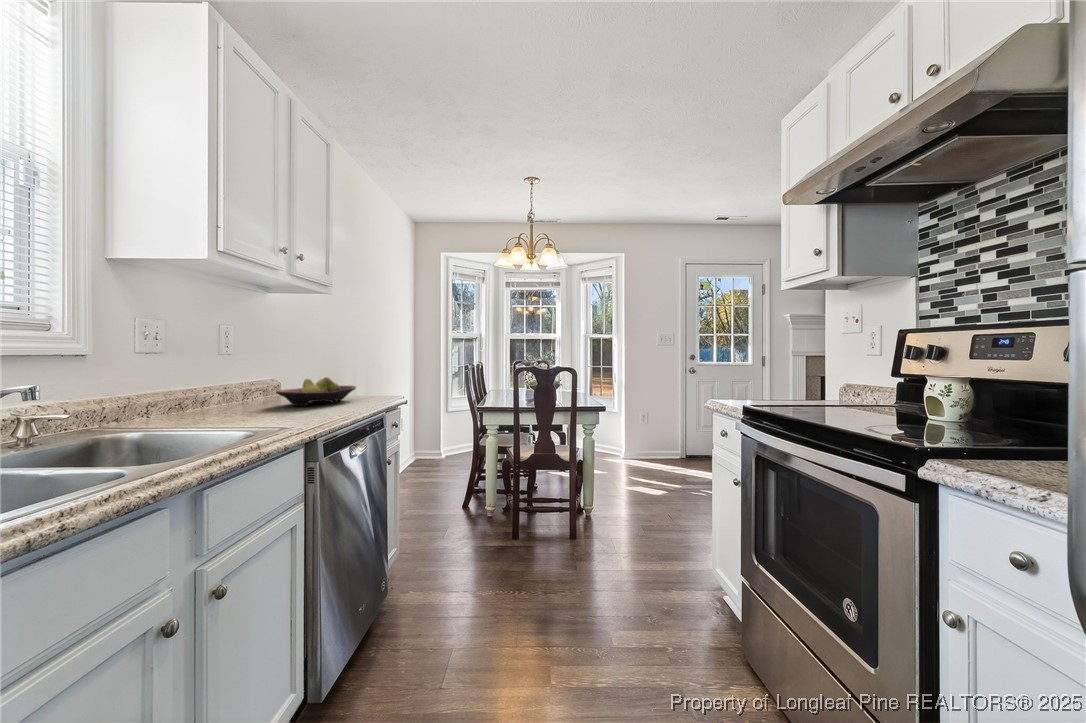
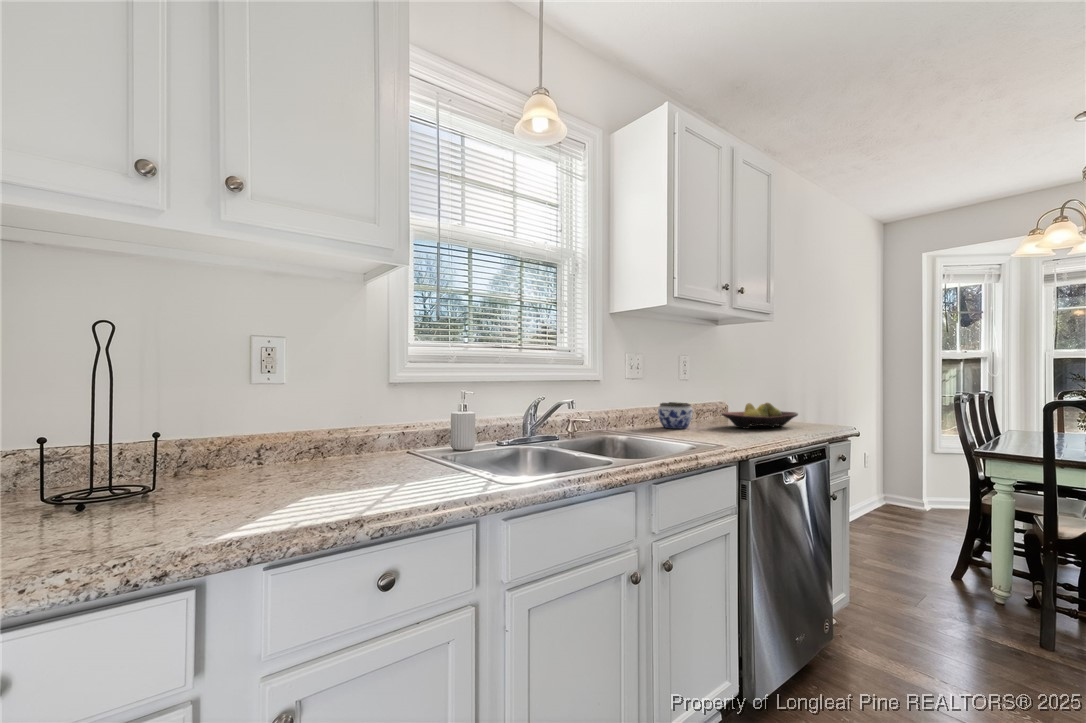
jar: none [190,382,240,414] -> present [658,402,693,429]

